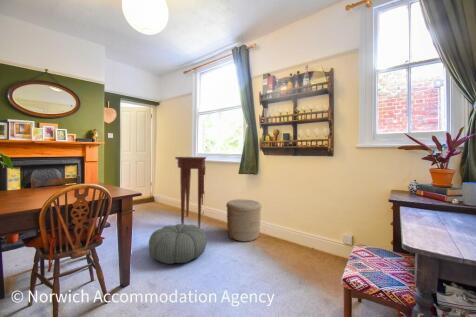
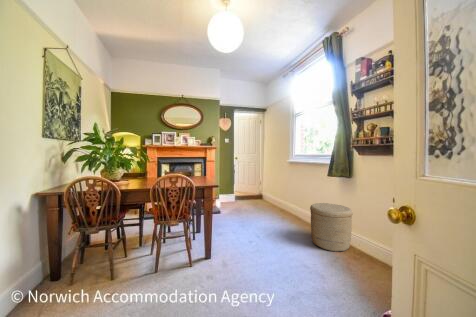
console table: present [175,157,206,228] -> none [268,157,303,228]
pouf: present [149,224,207,264] -> none [230,218,282,254]

